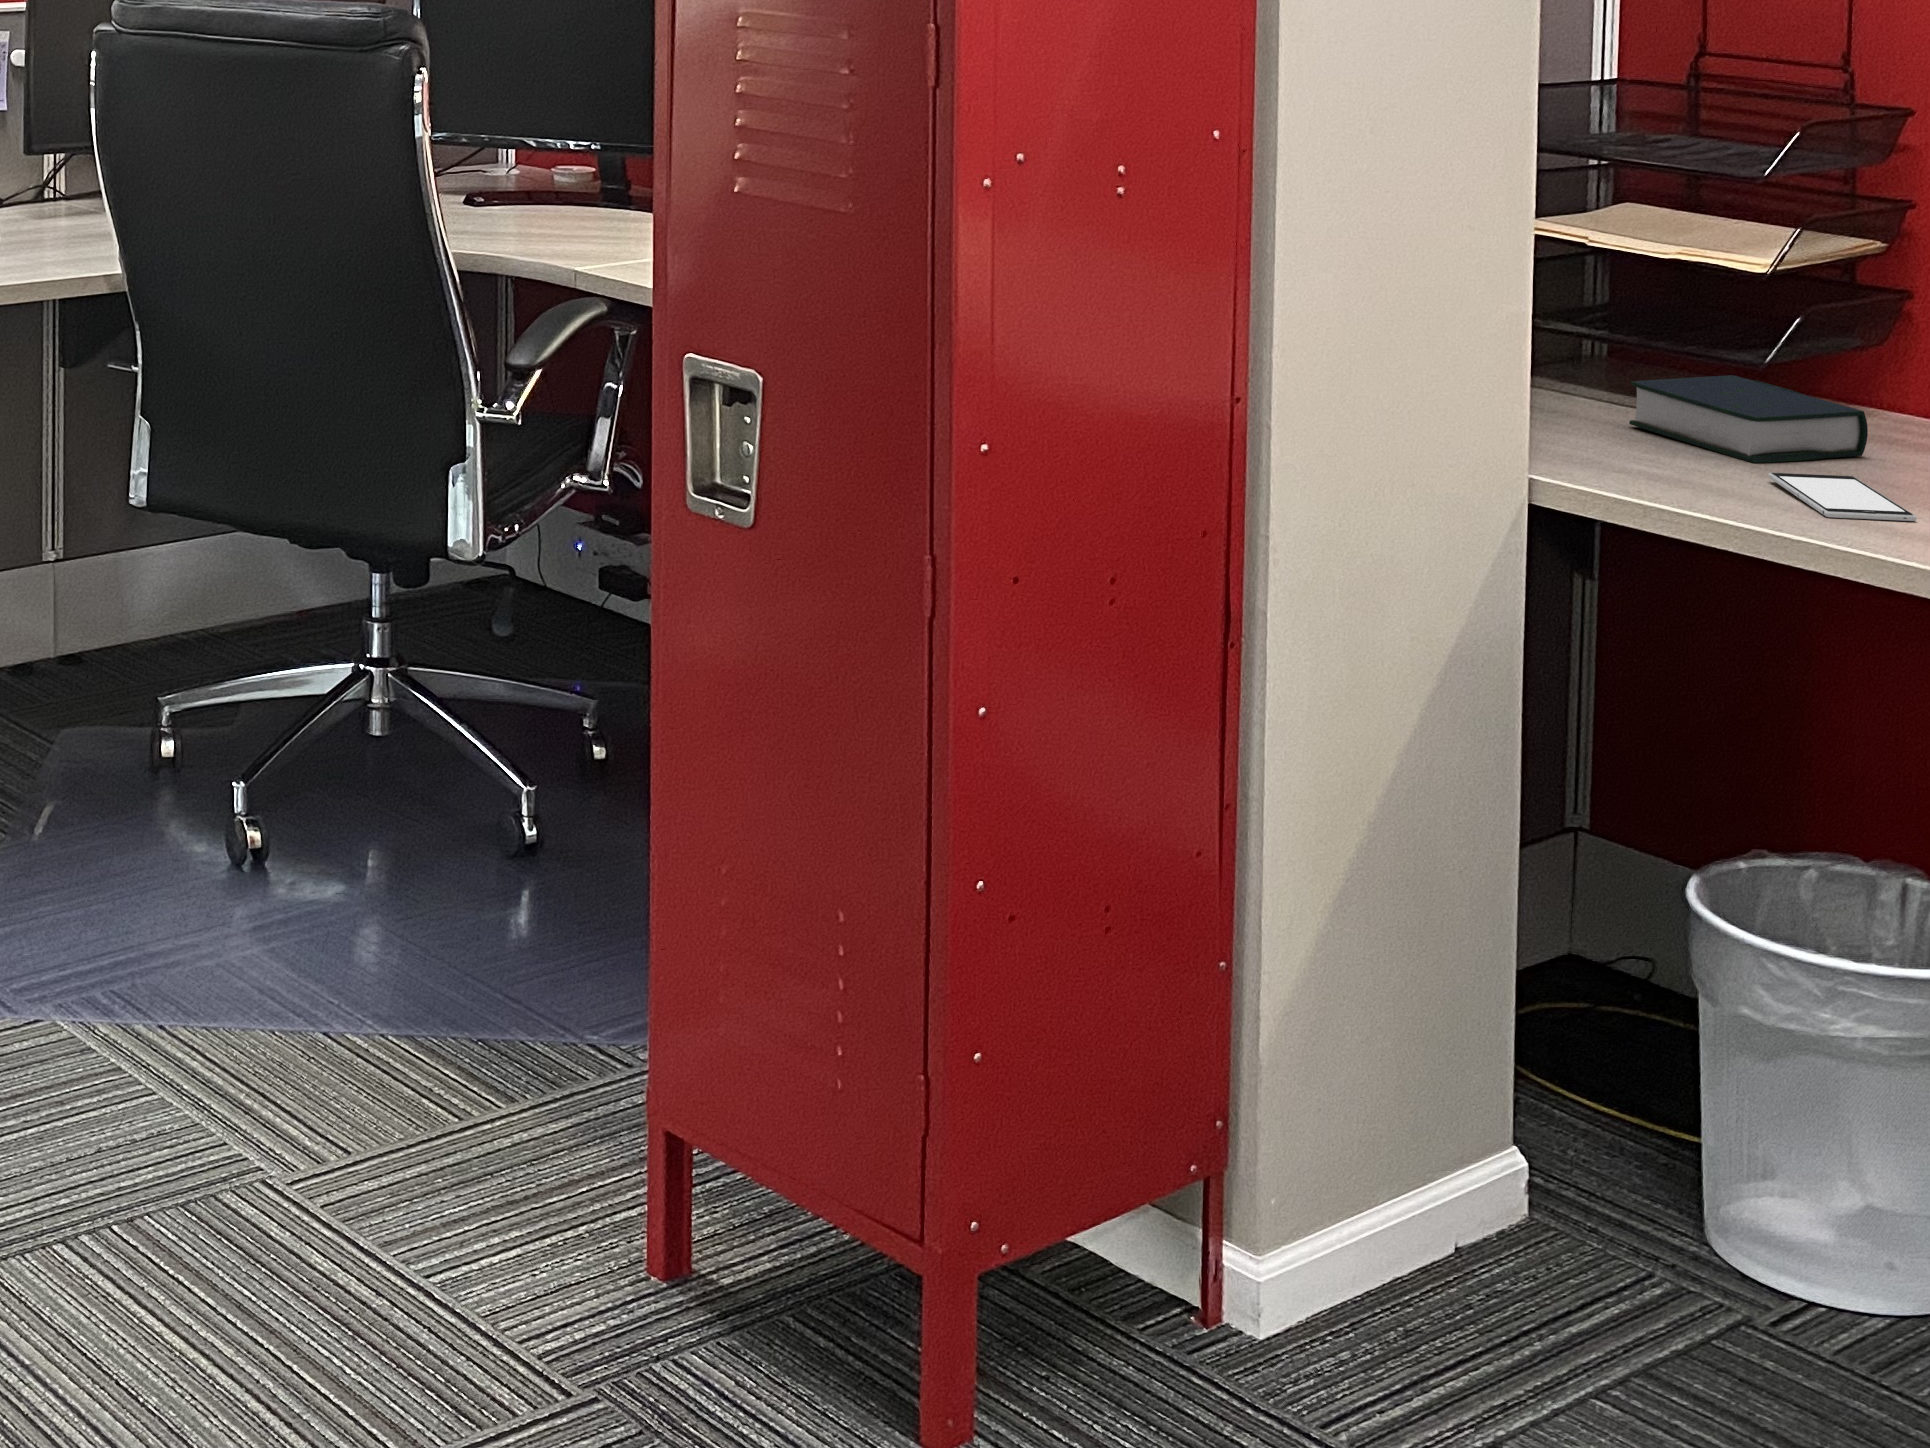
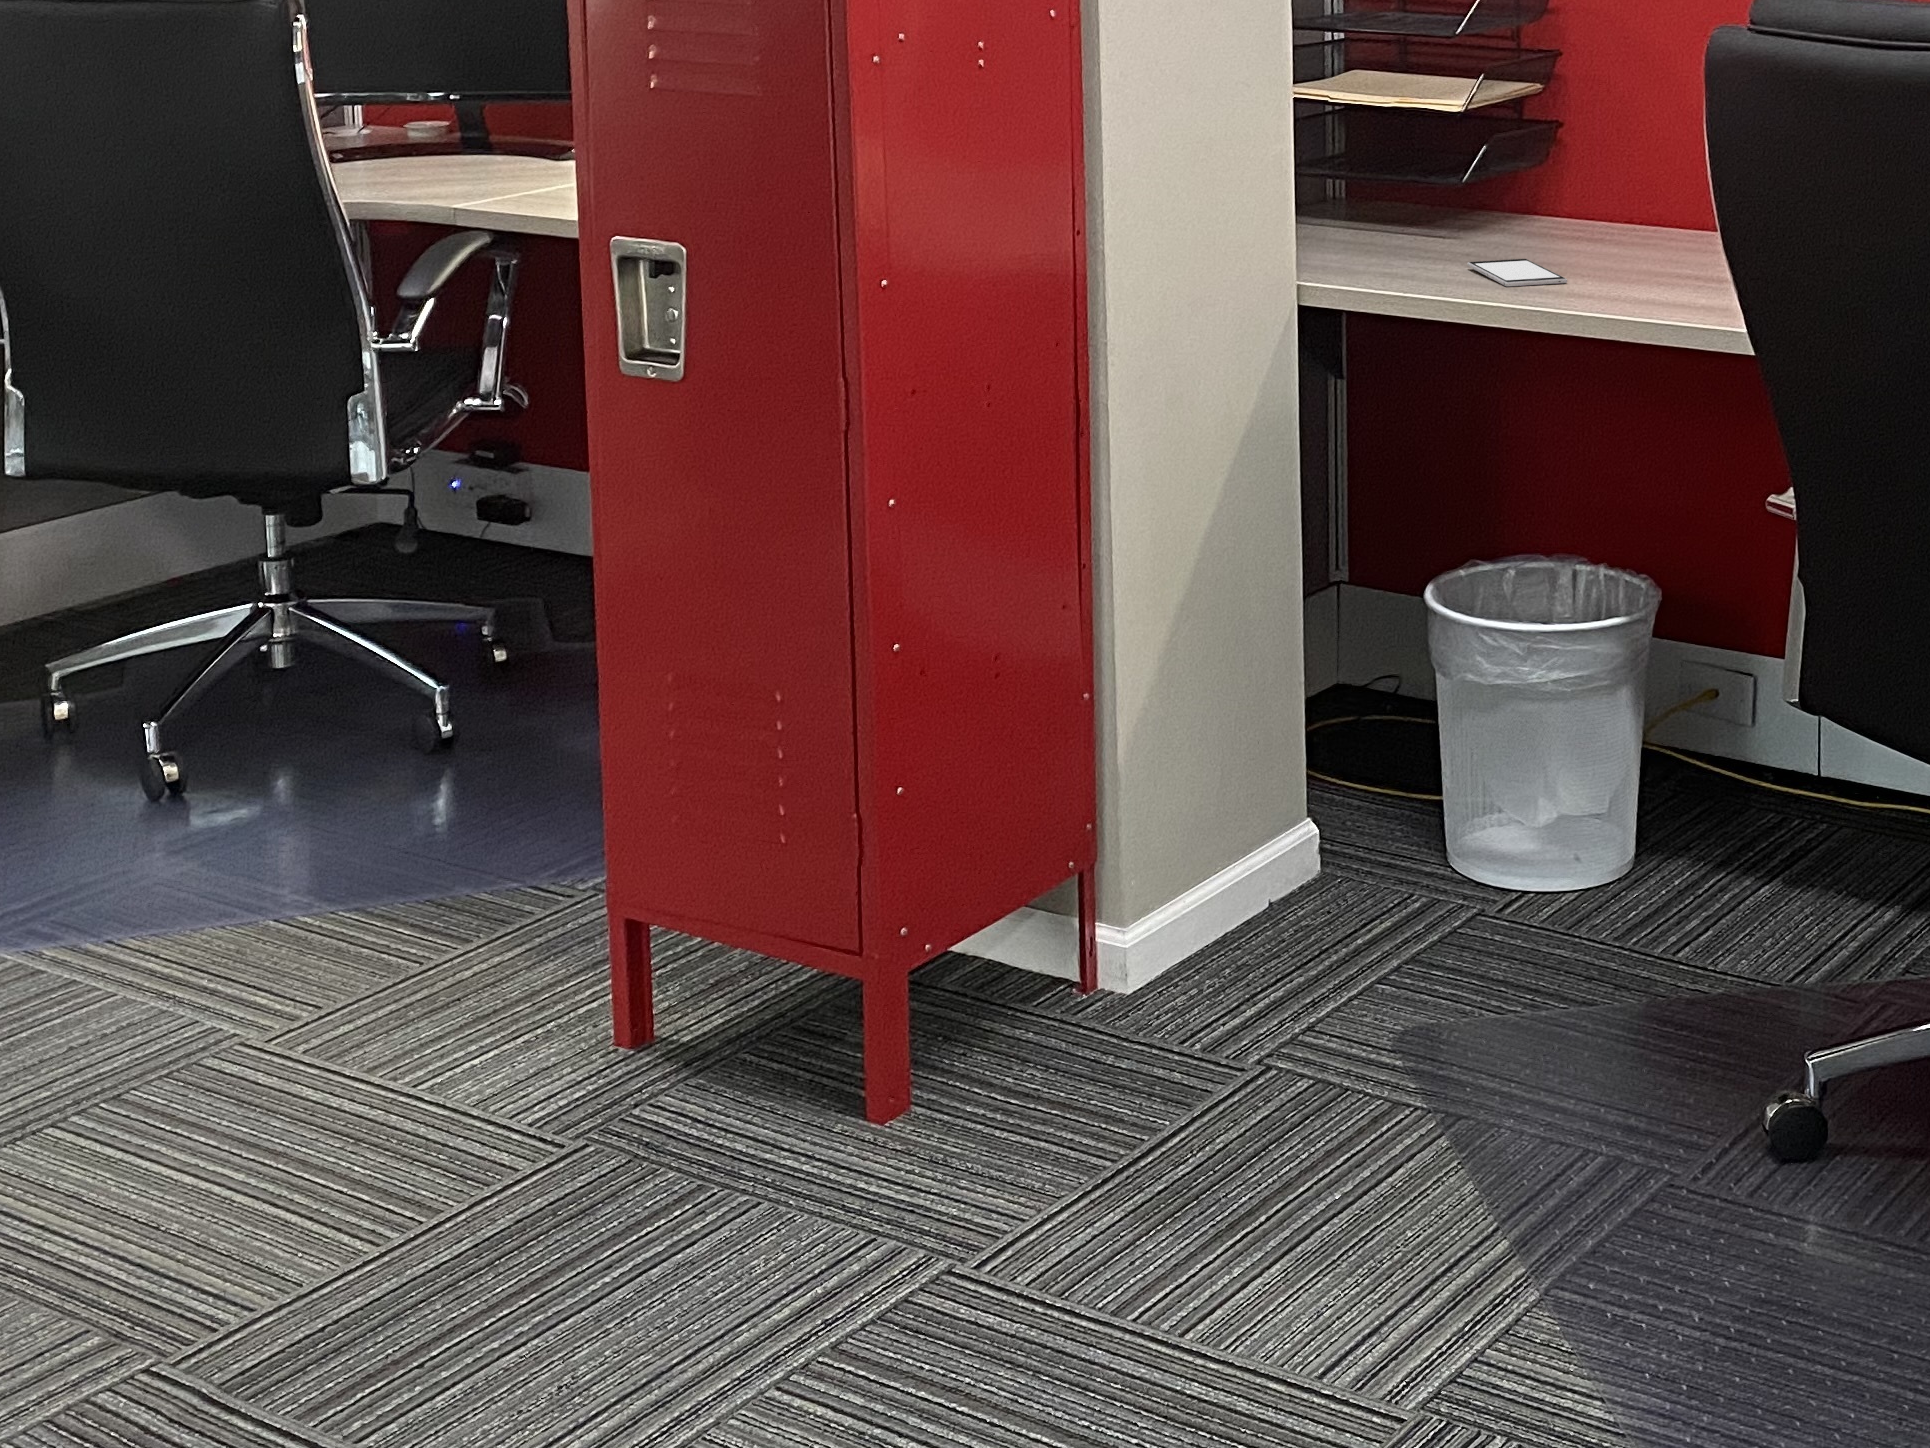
book: present [1629,375,1868,463] -> none [1368,197,1537,259]

